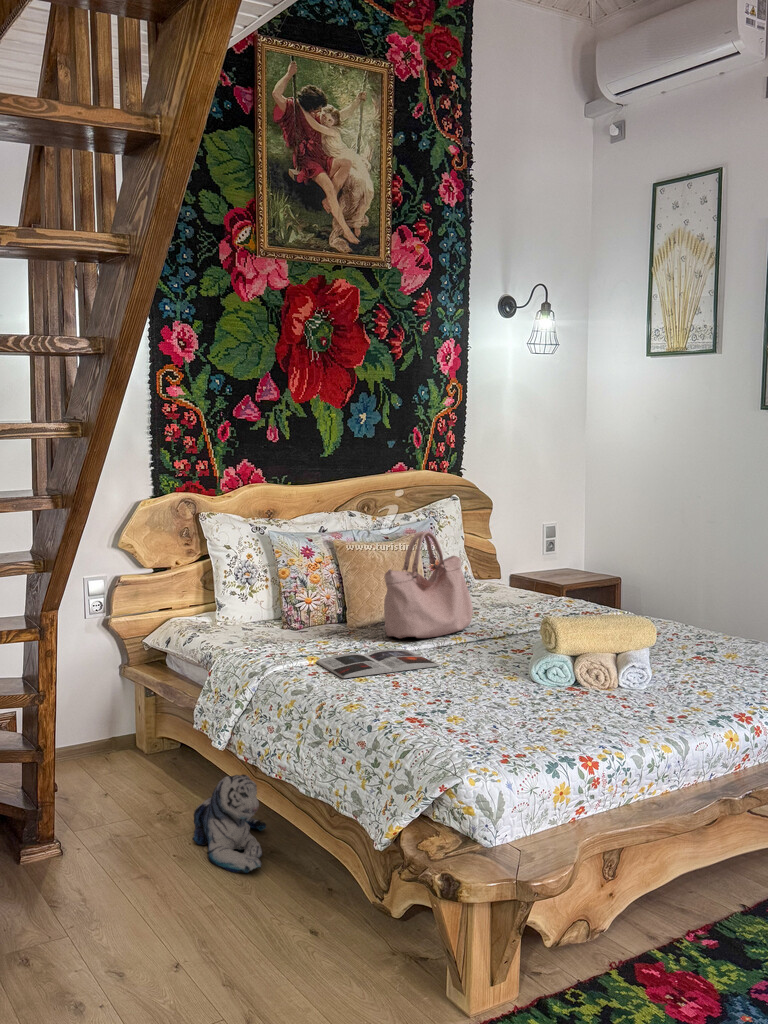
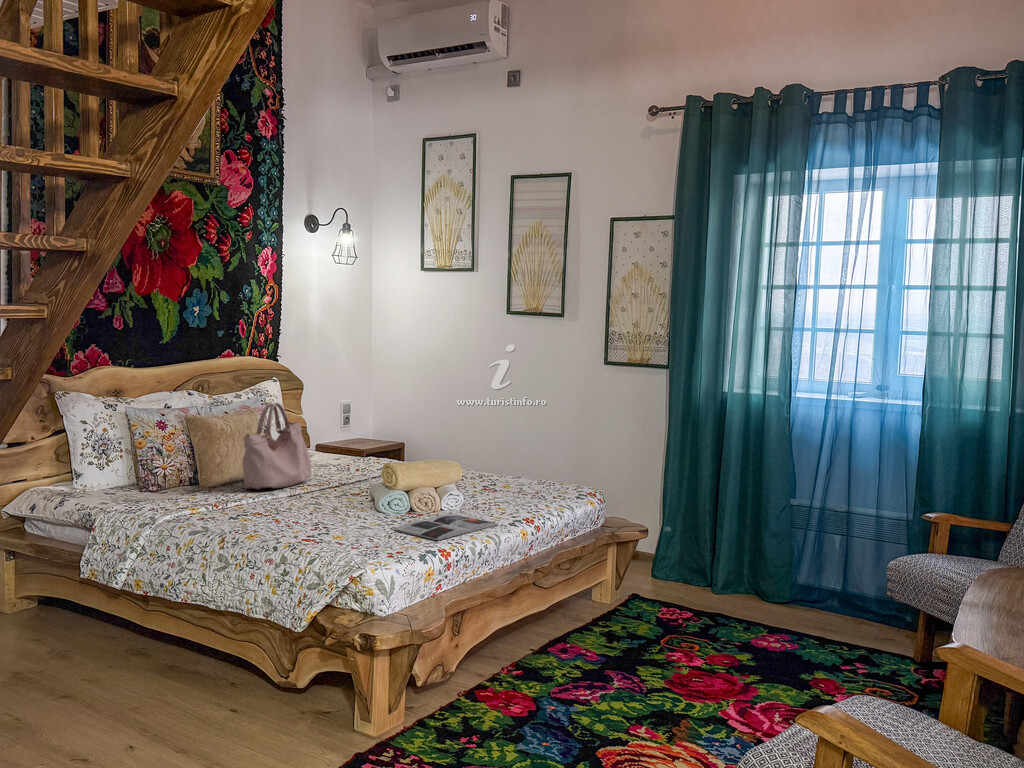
magazine: present [316,649,440,678] -> present [394,514,498,540]
plush toy: present [192,775,266,873] -> none [87,608,166,688]

